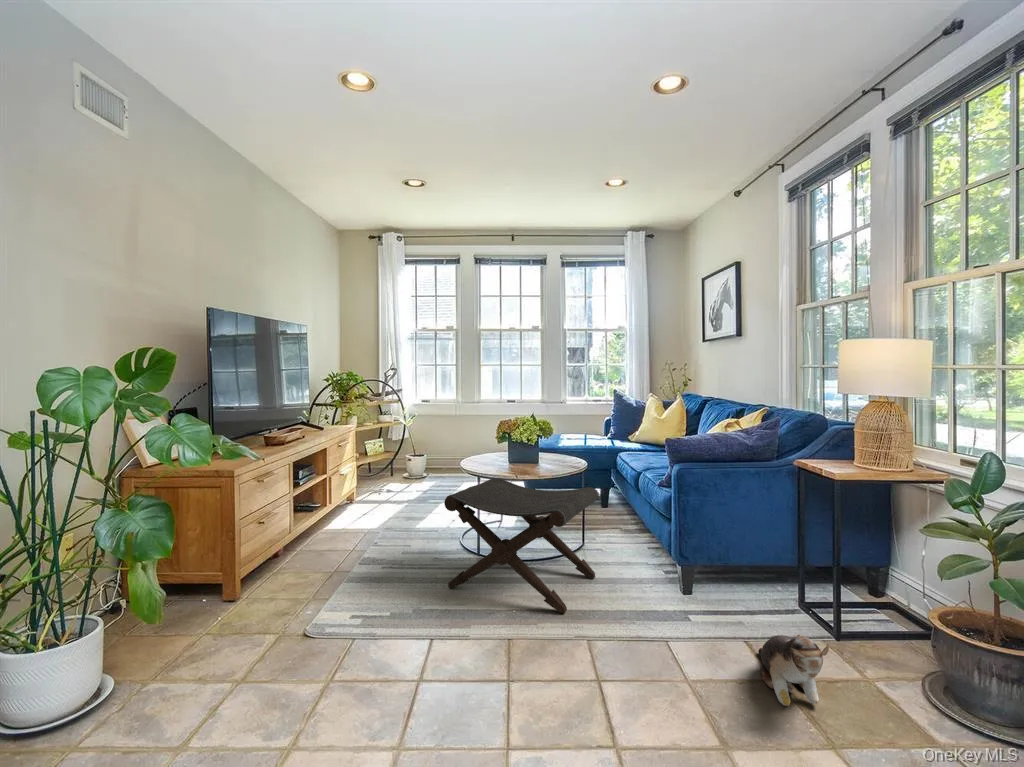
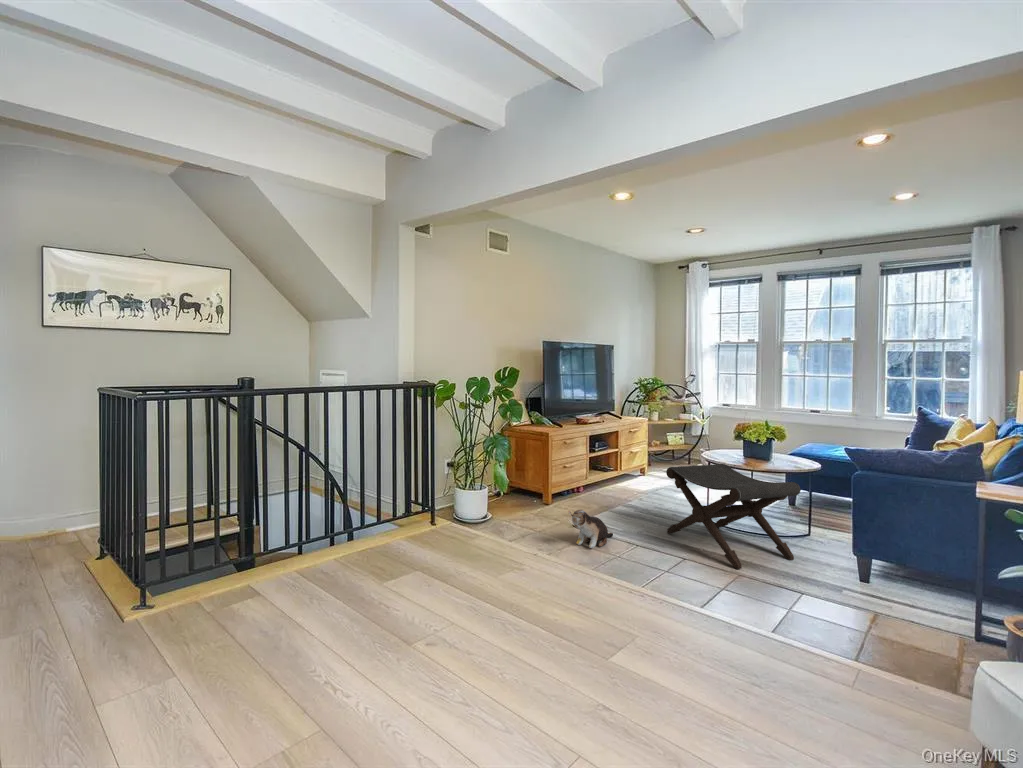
plush toy: present [758,635,829,706] -> present [568,510,613,548]

